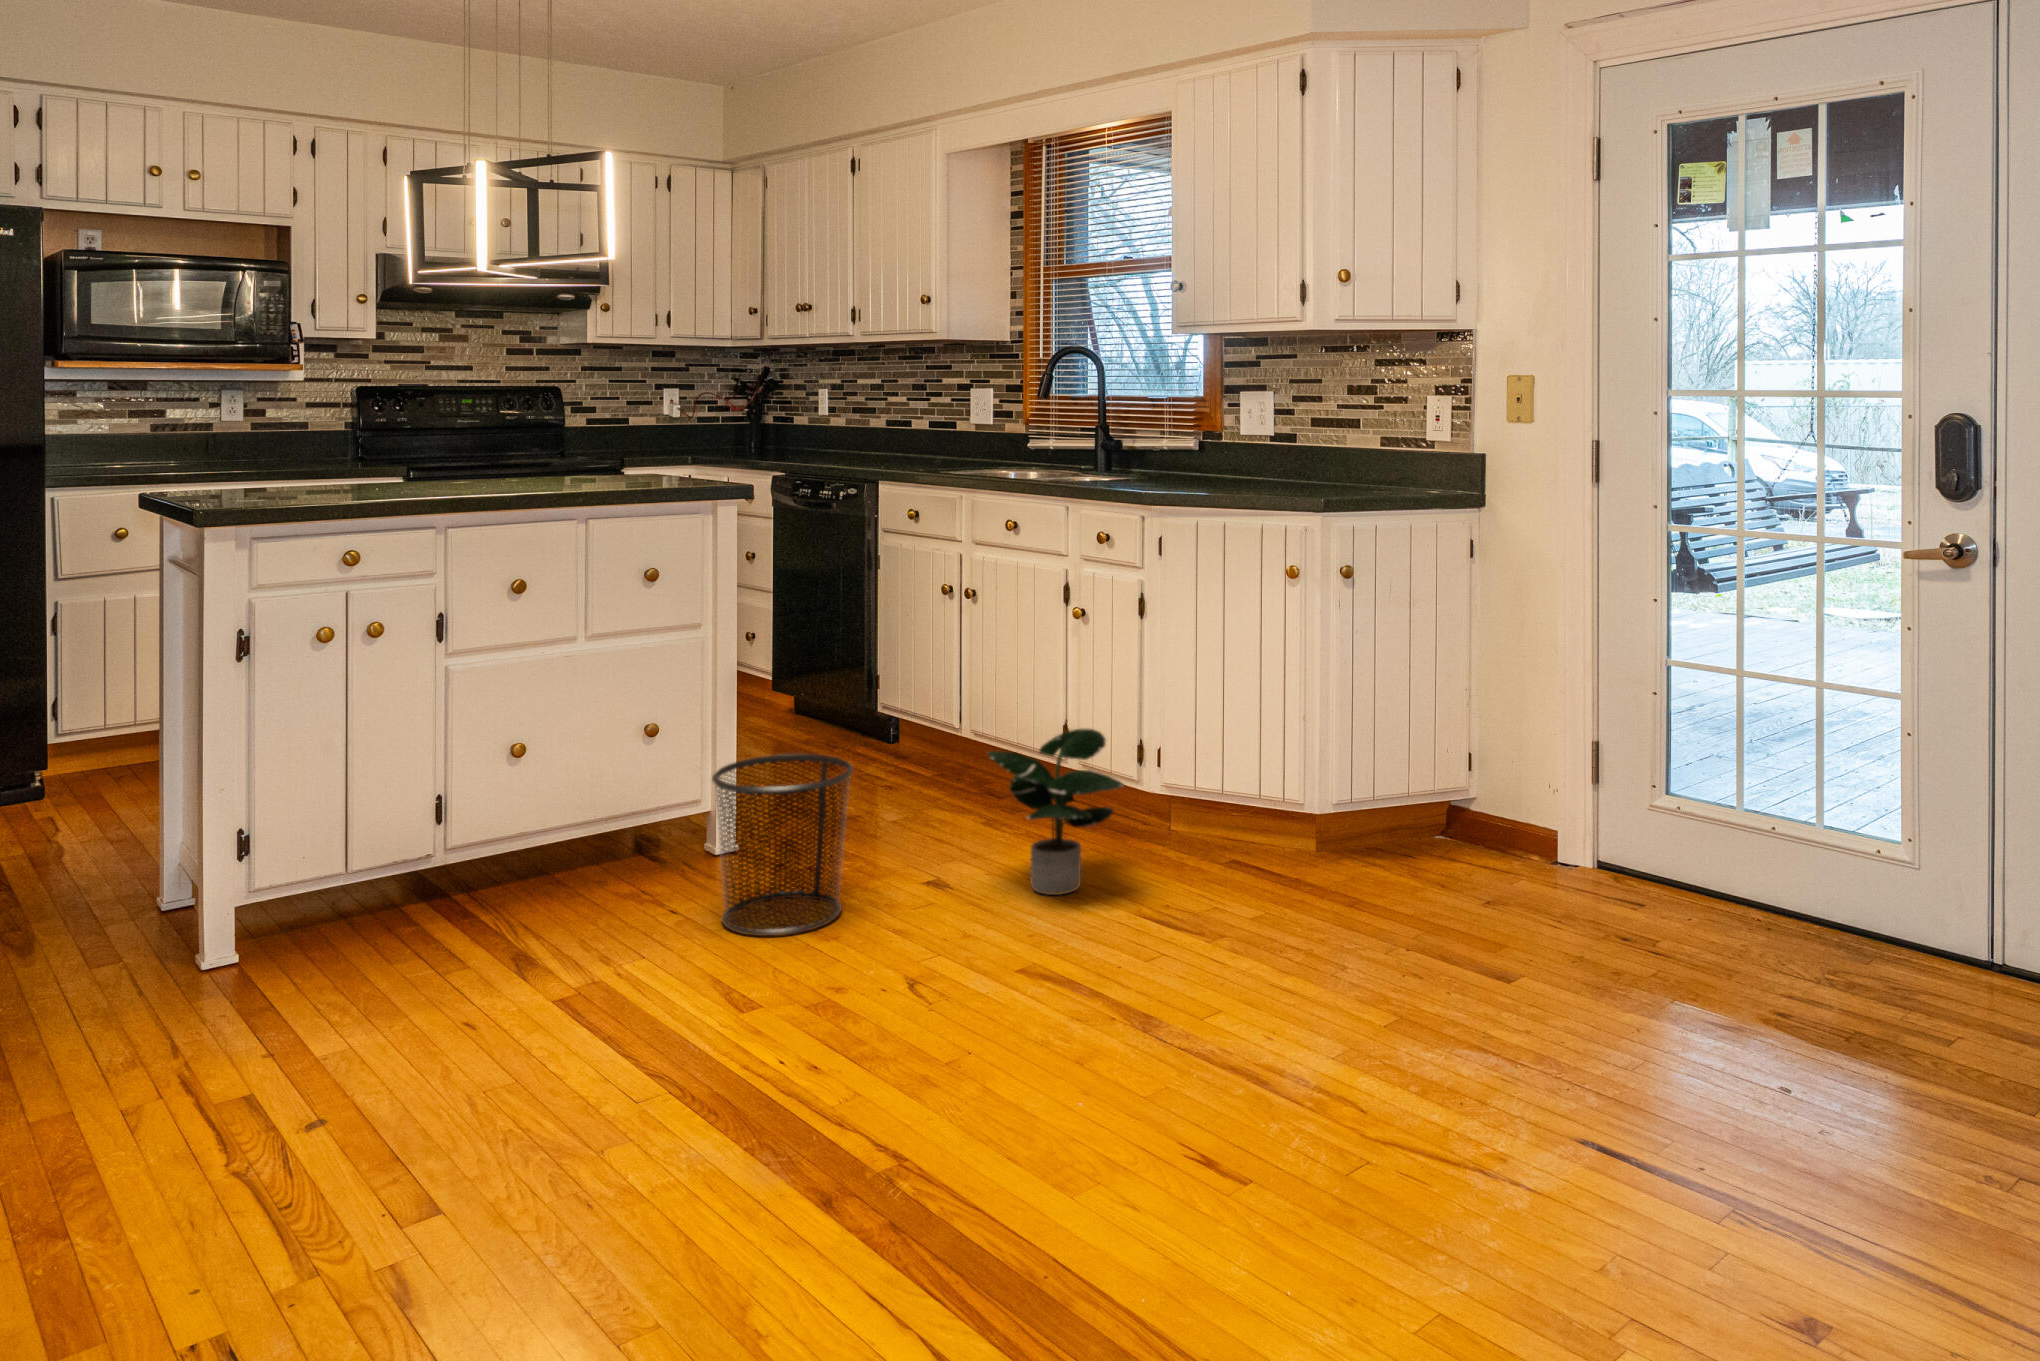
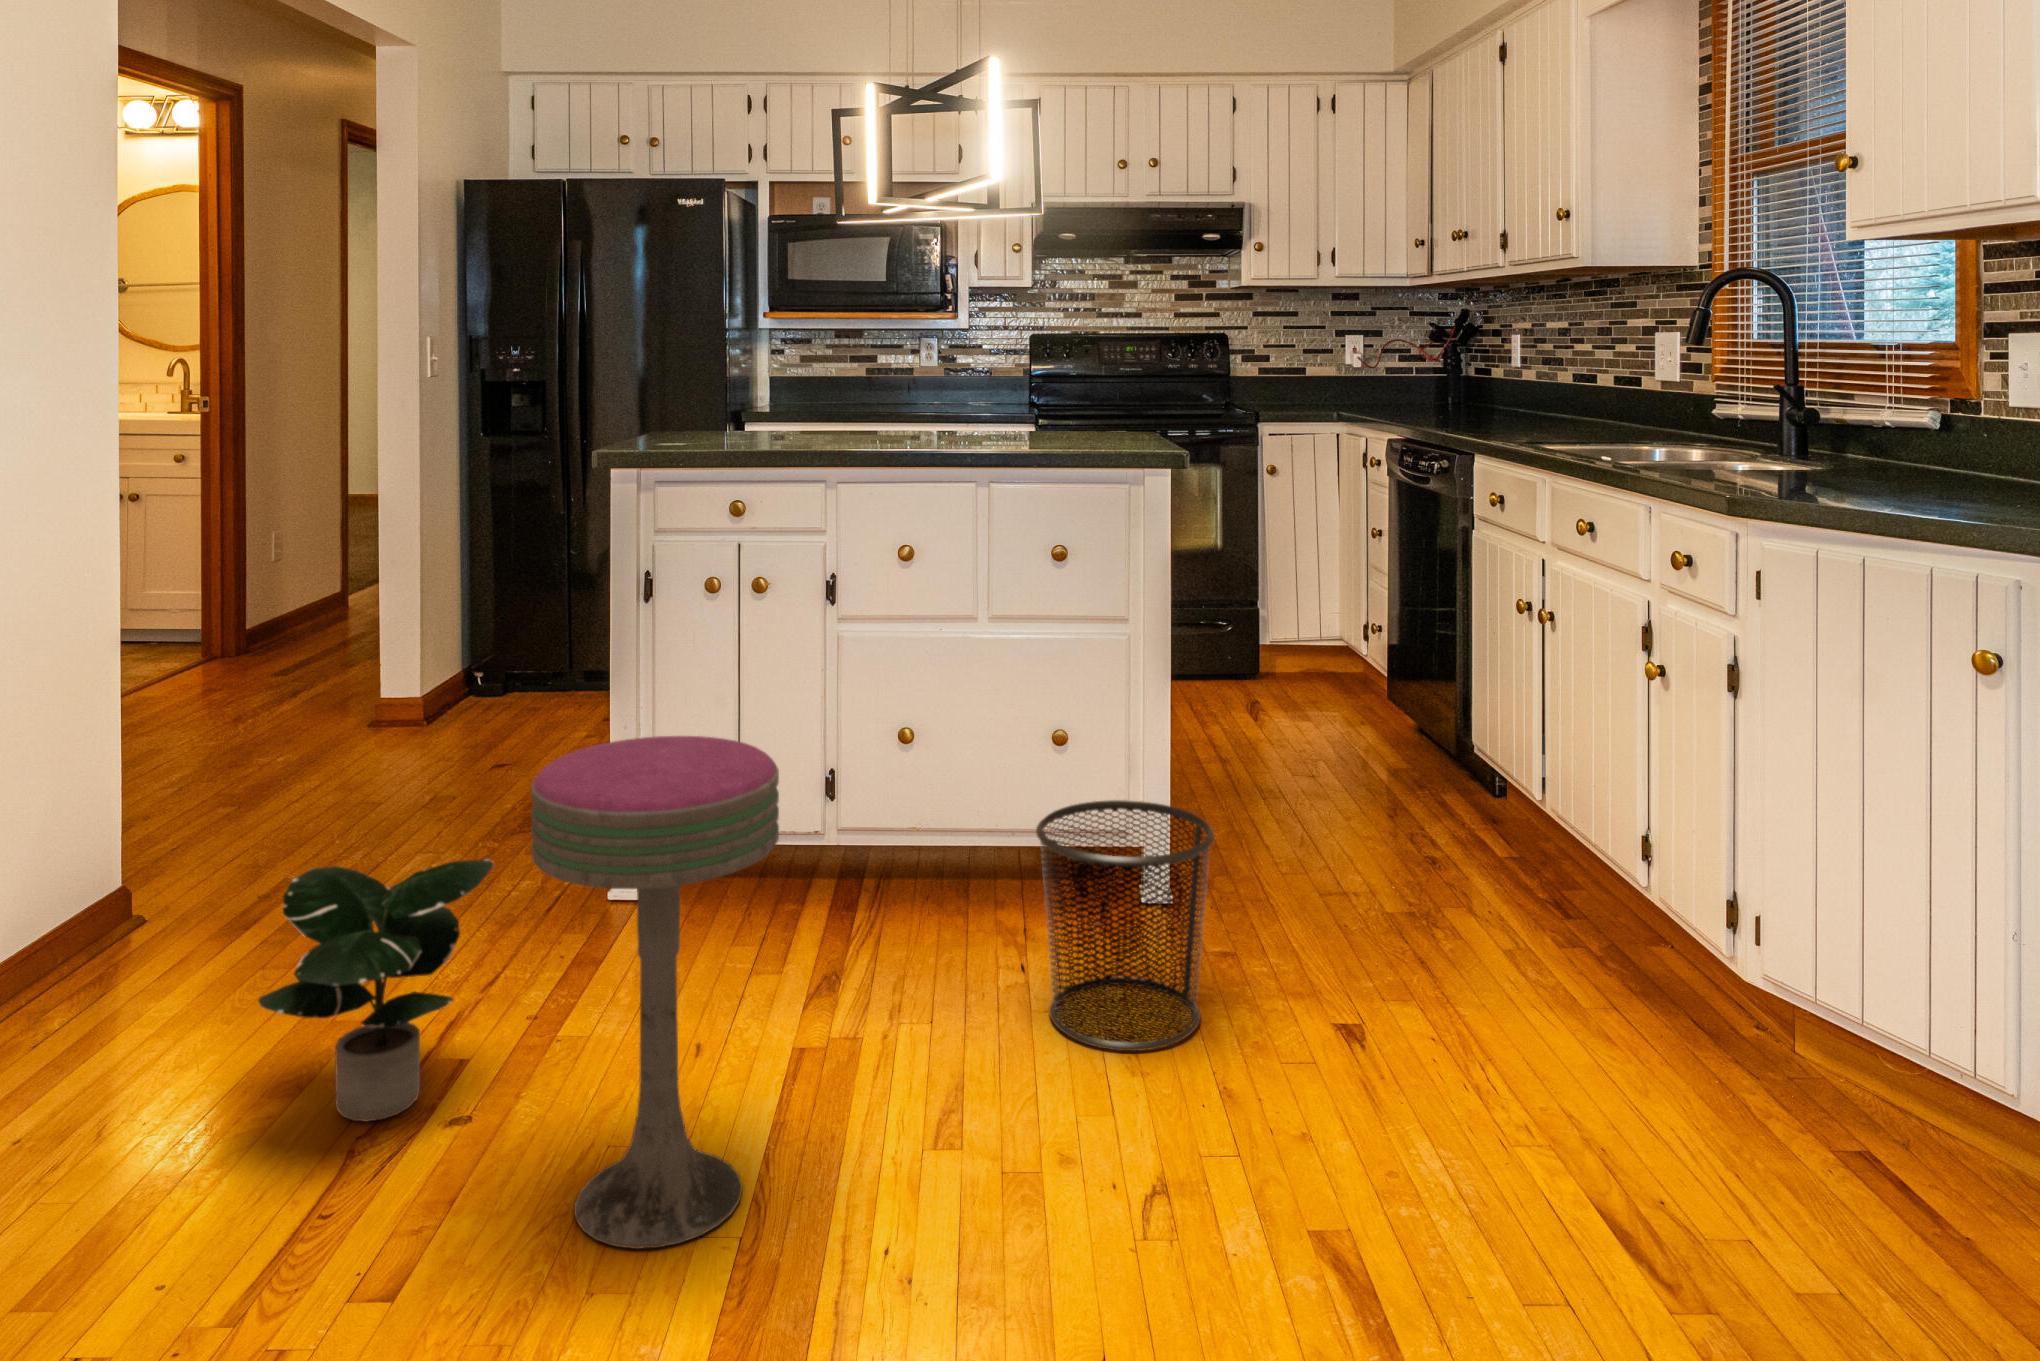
bar stool: none [461,722,672,1126] -> present [531,736,779,1249]
potted plant: present [988,729,1124,895] -> present [258,859,494,1121]

